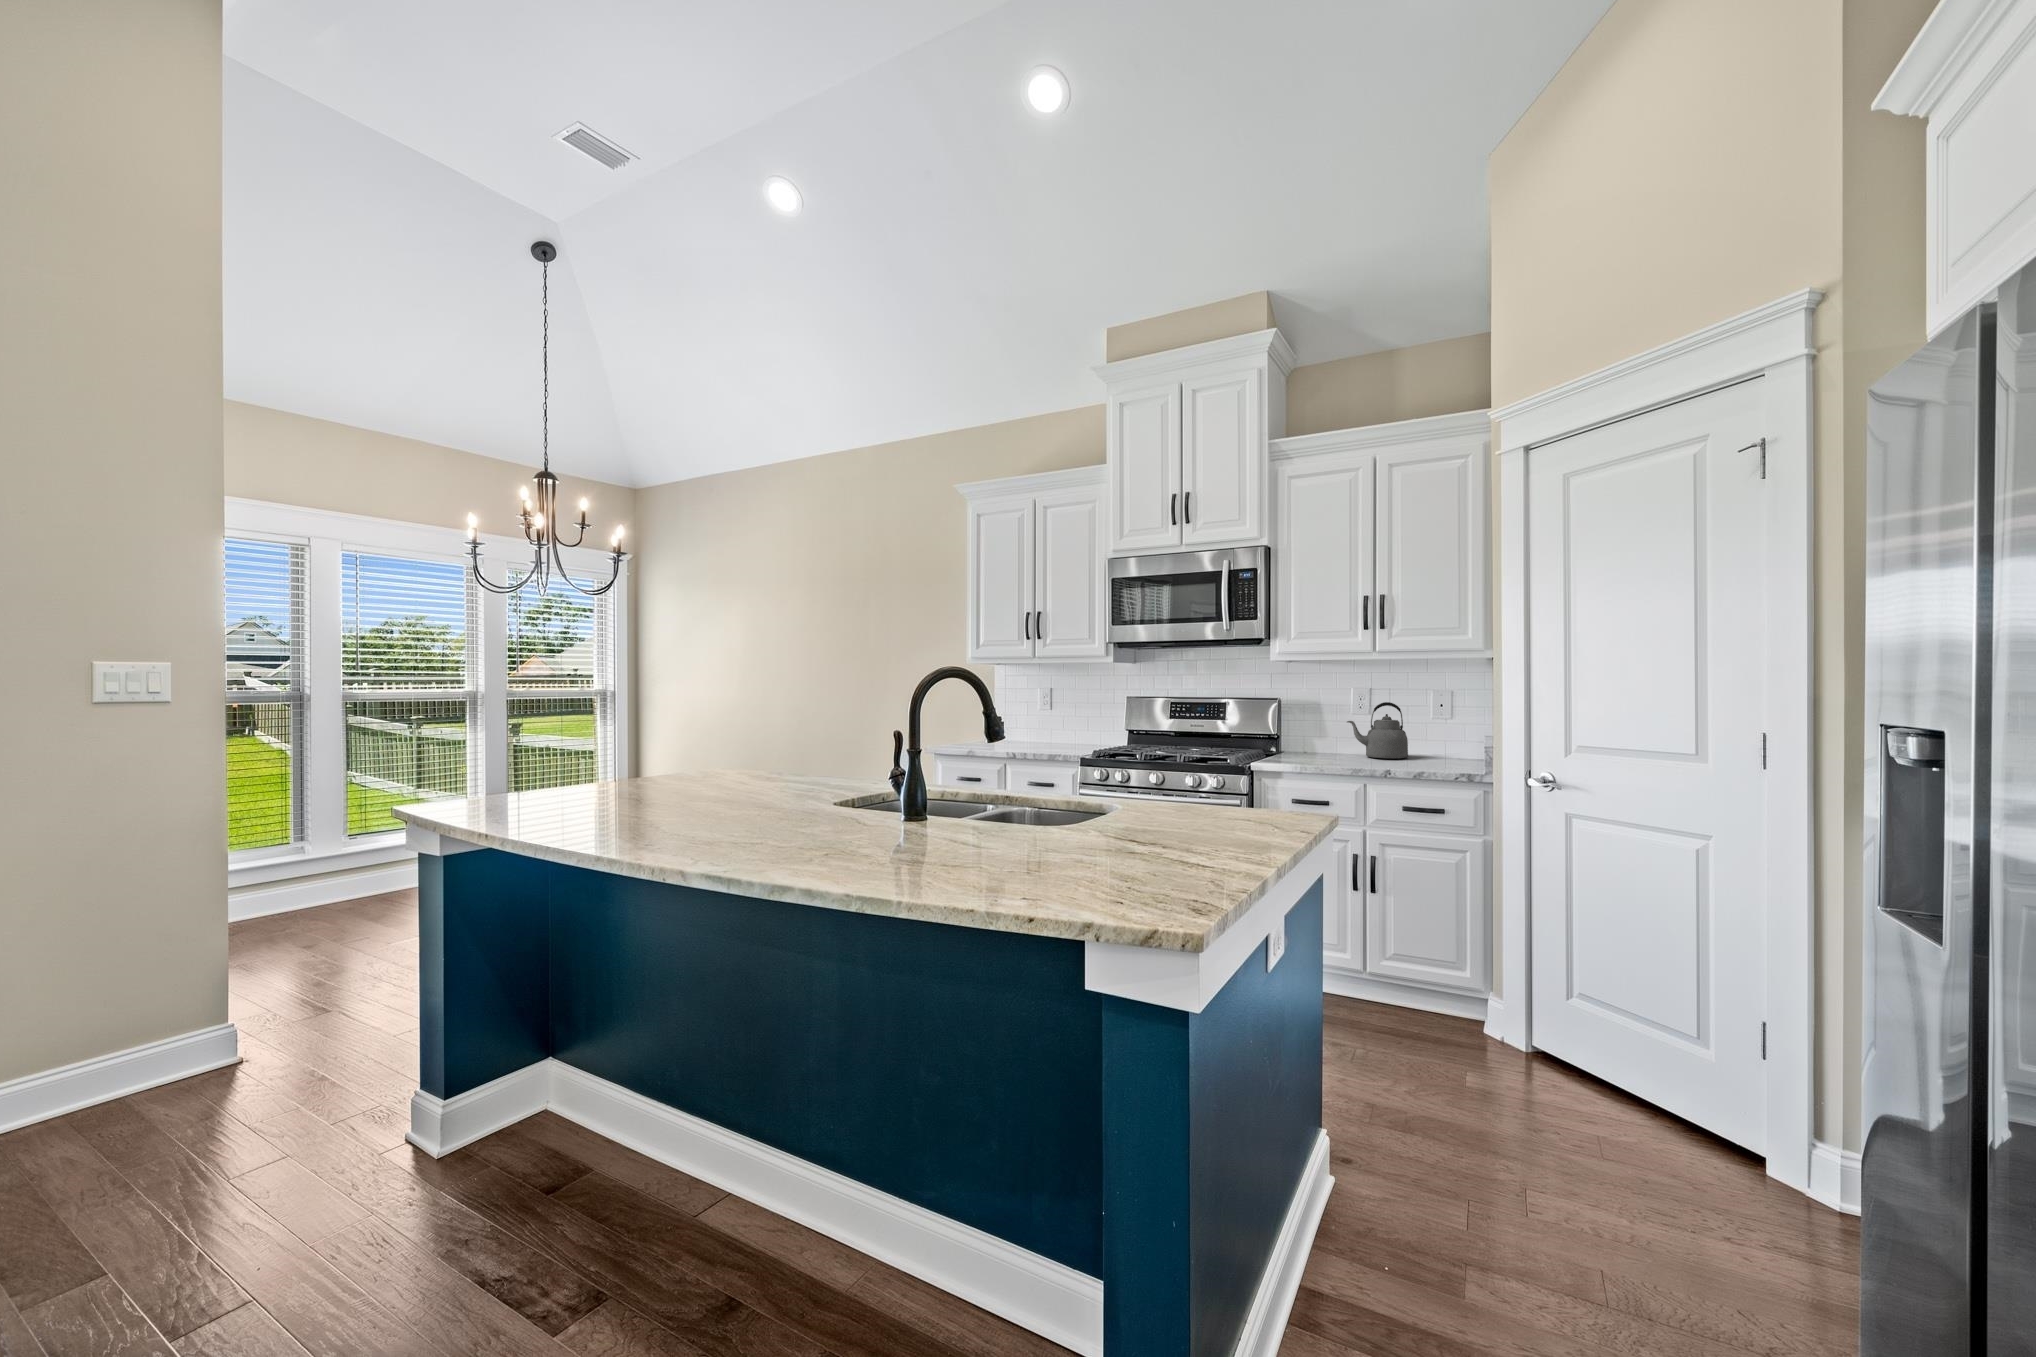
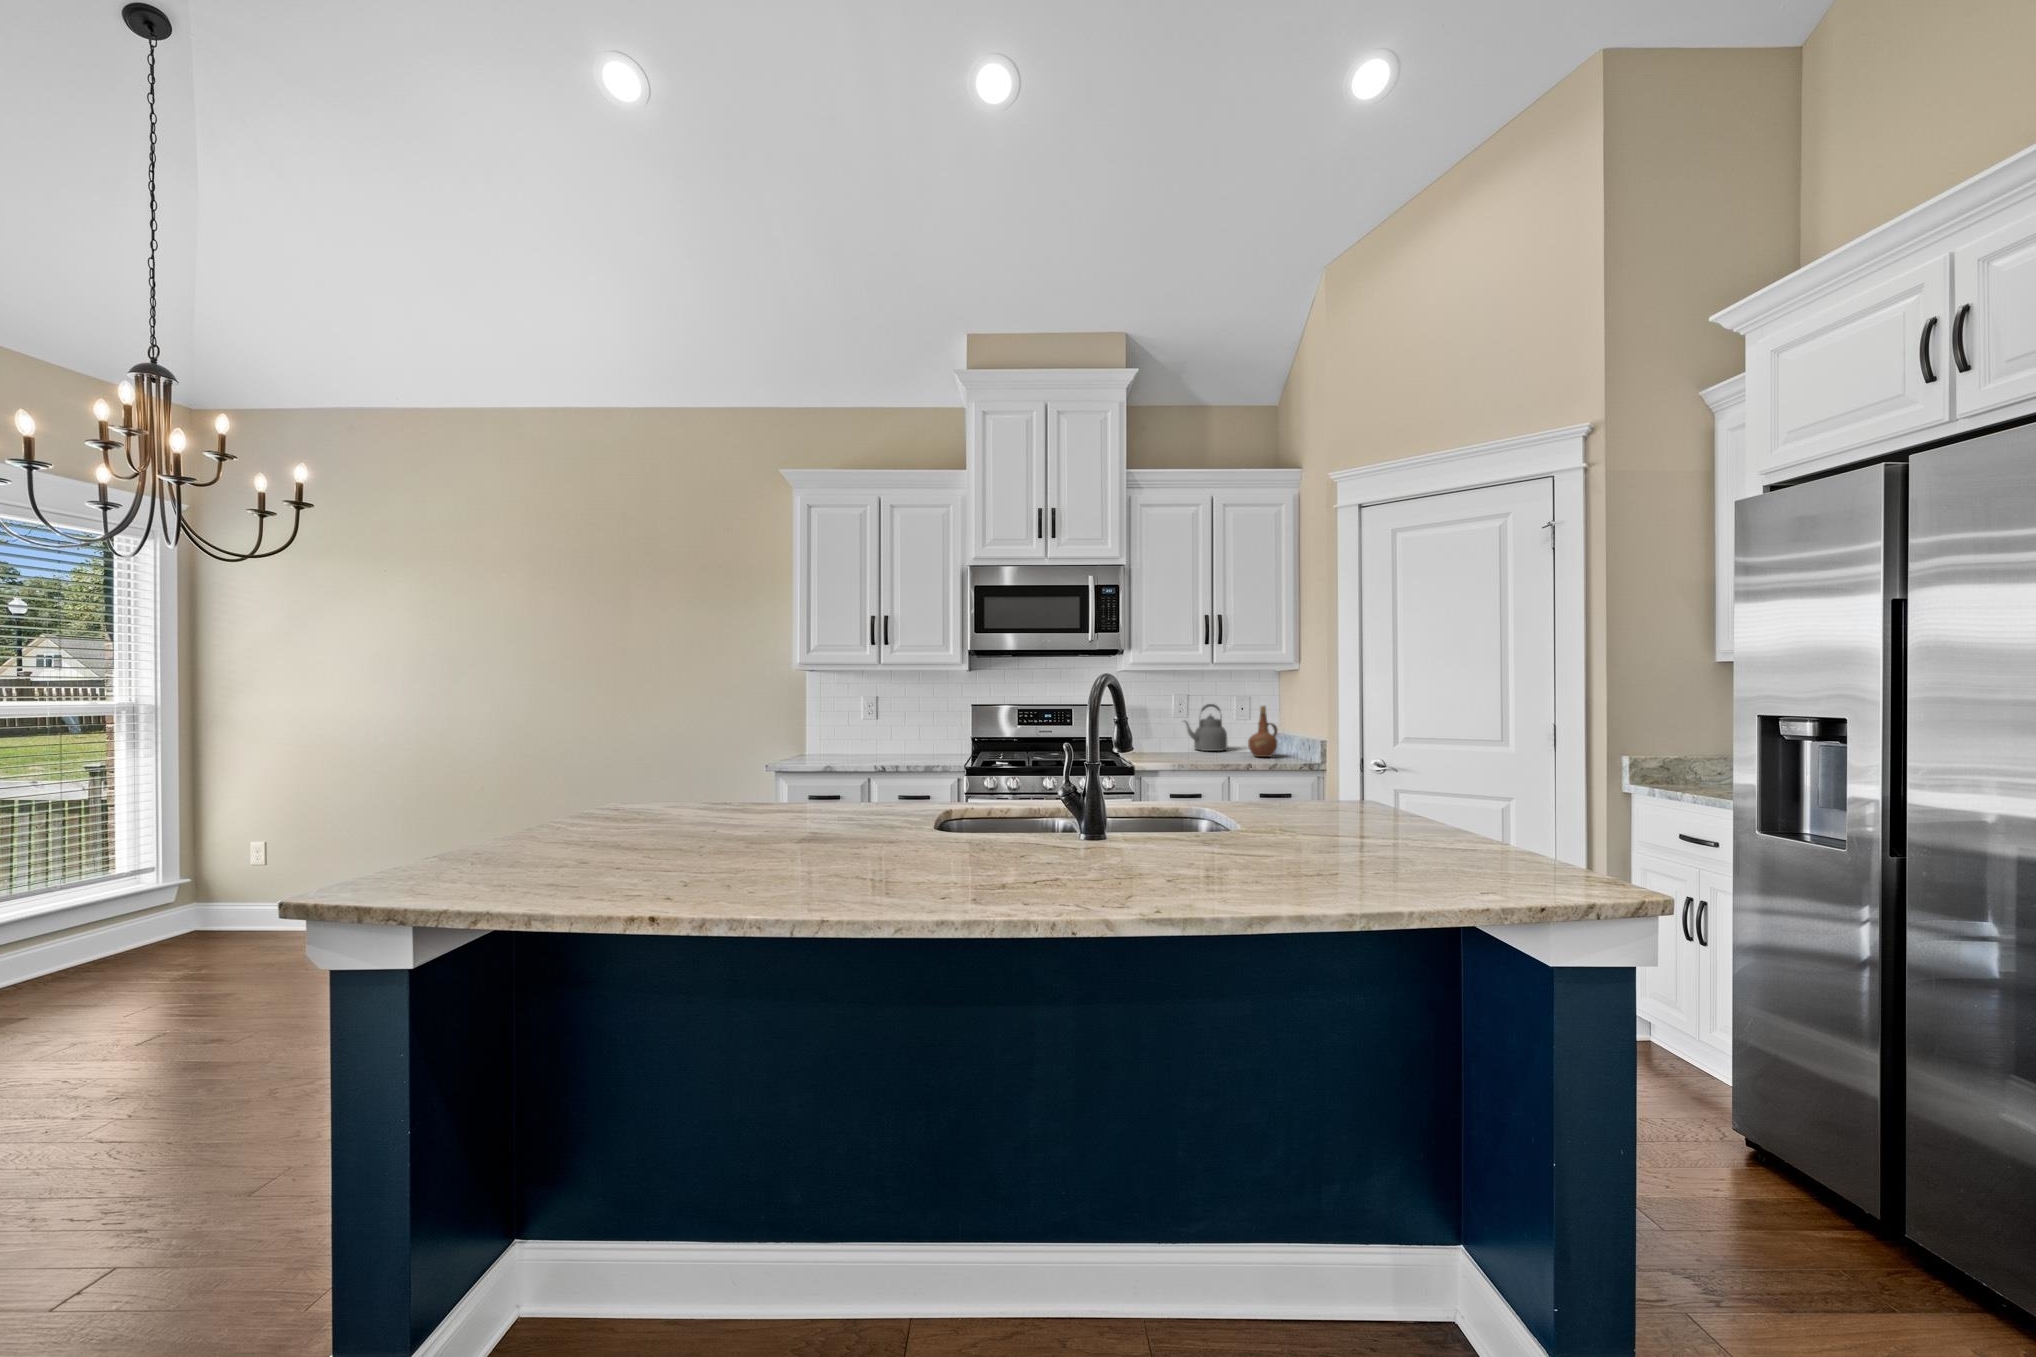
ceramic pitcher: none [1413,705,1453,768] -> present [1248,706,1278,757]

